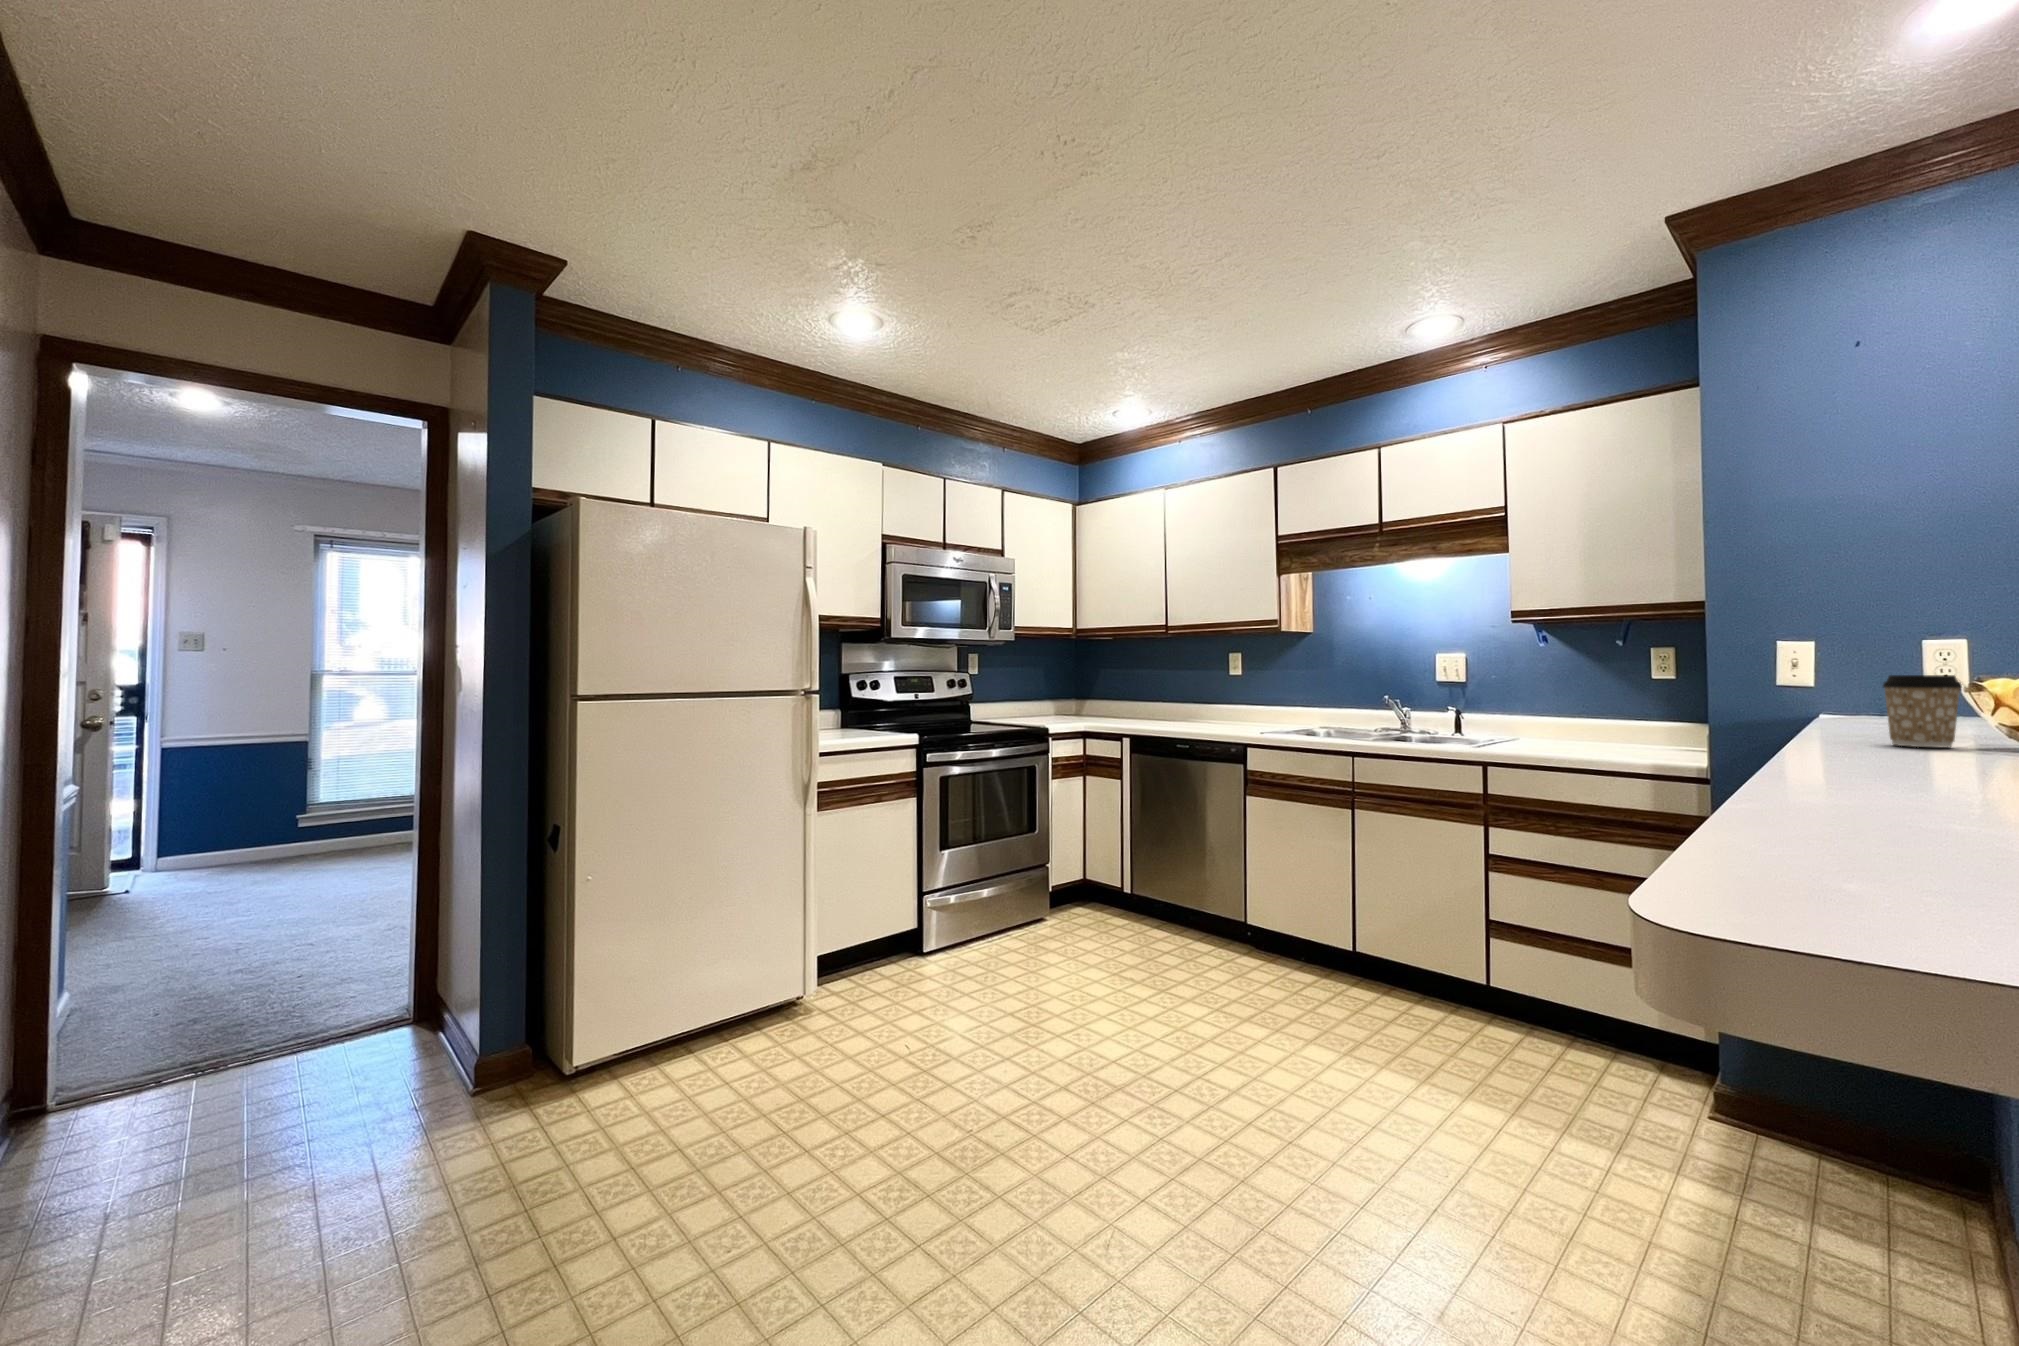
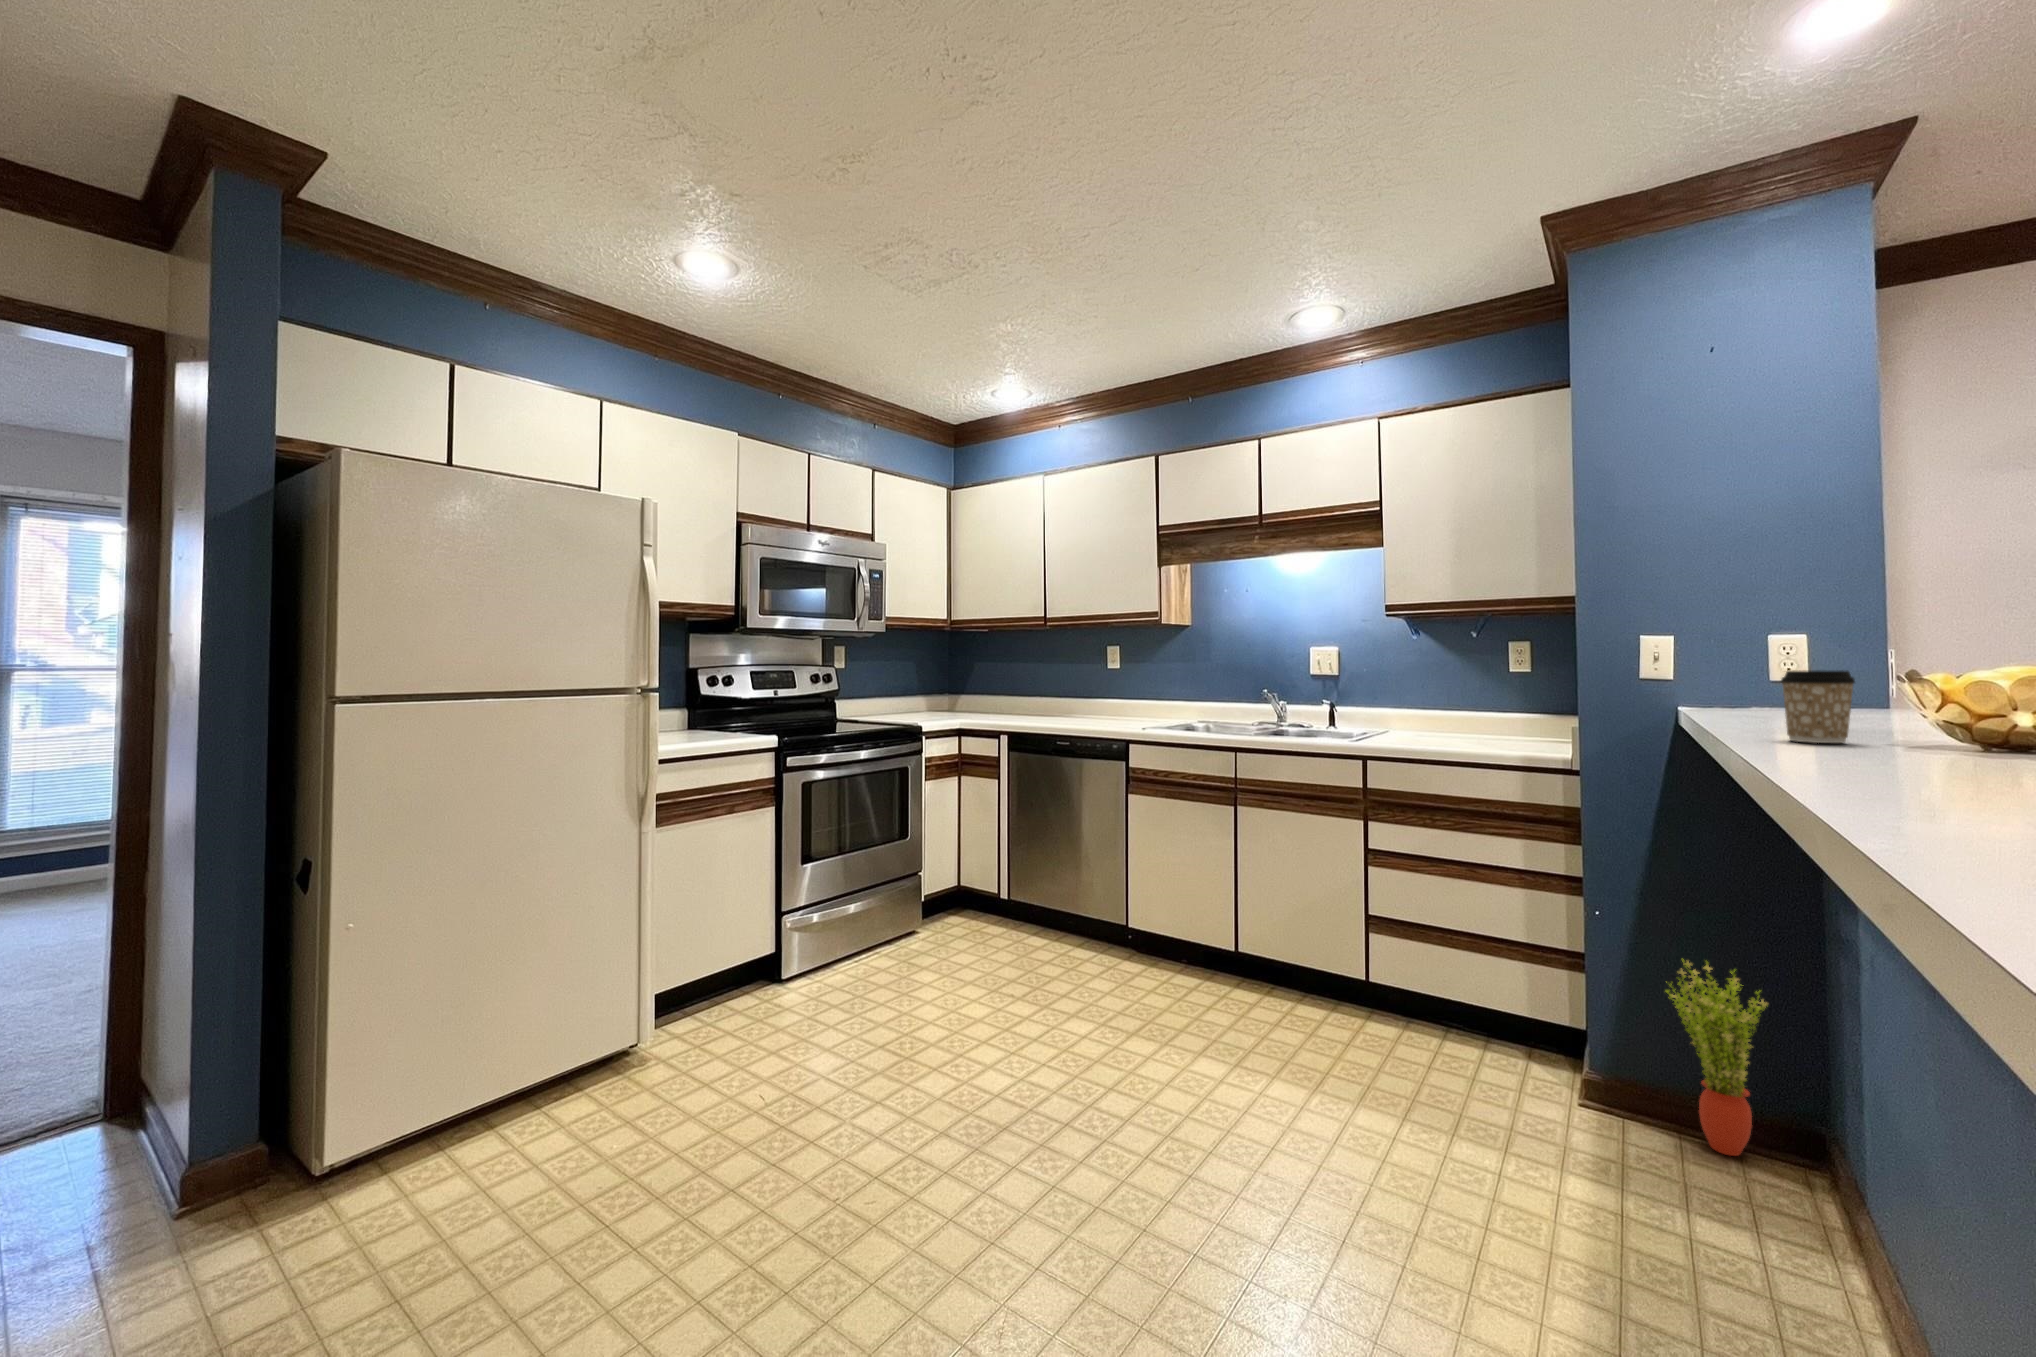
potted plant: none [1798,970,1914,1177] -> present [1666,961,1767,1156]

